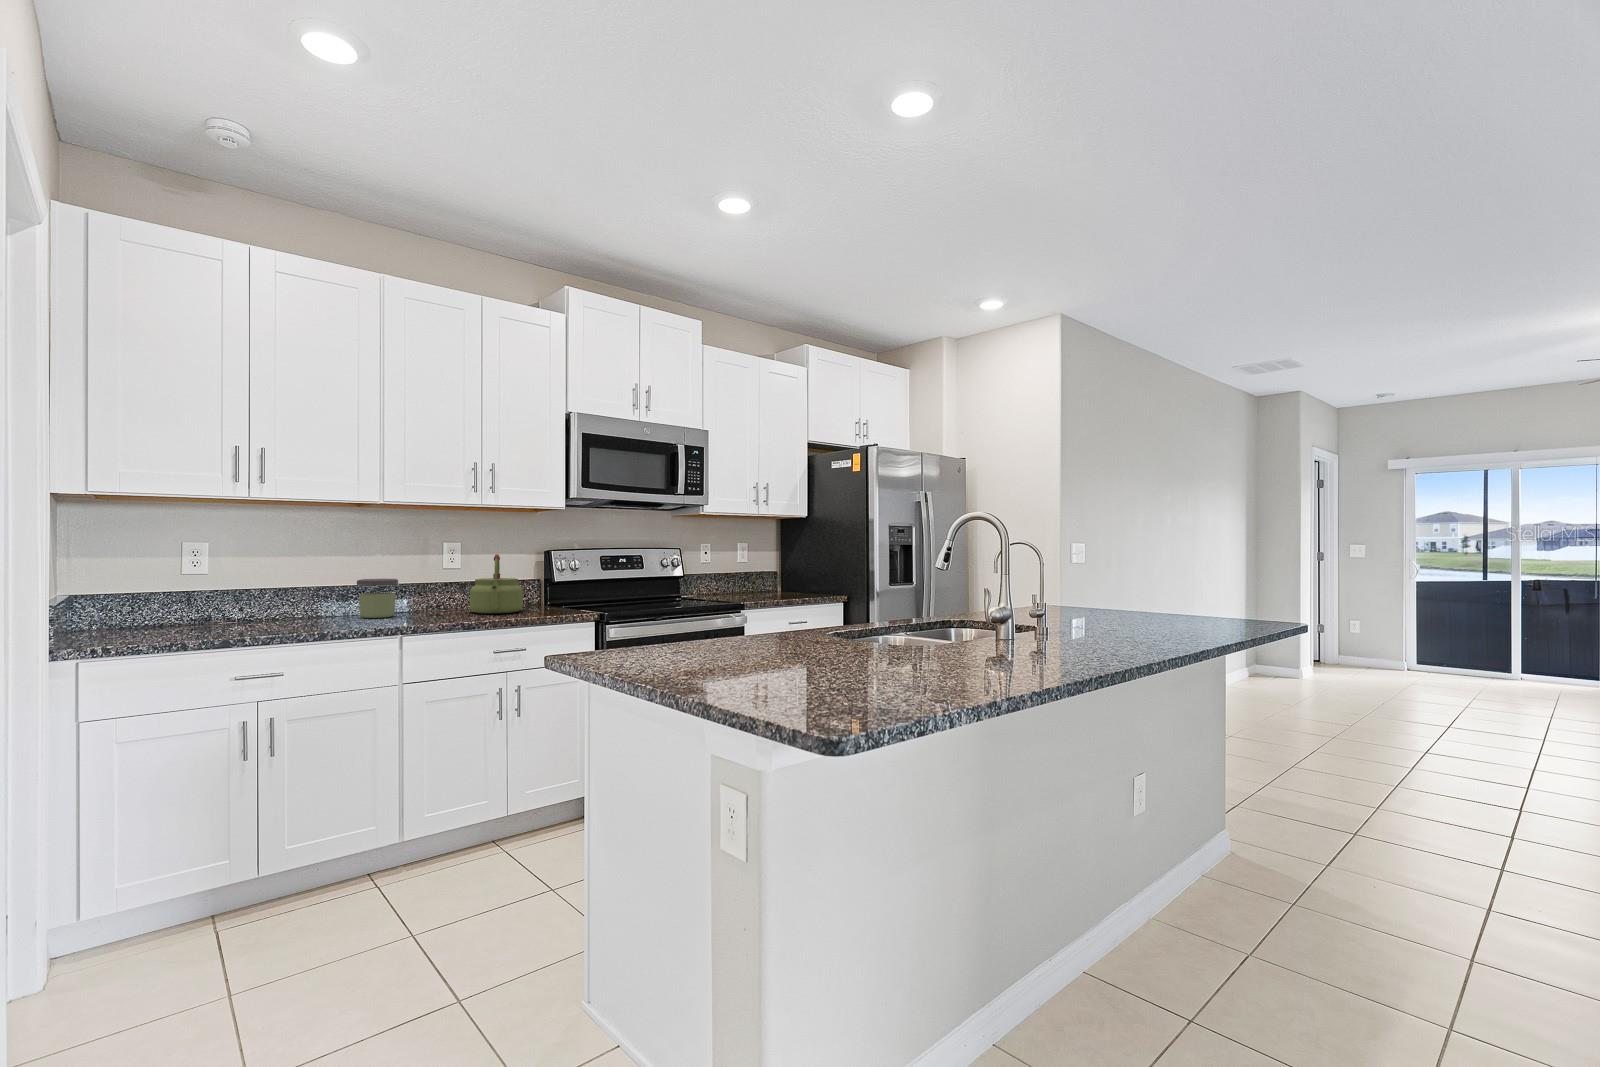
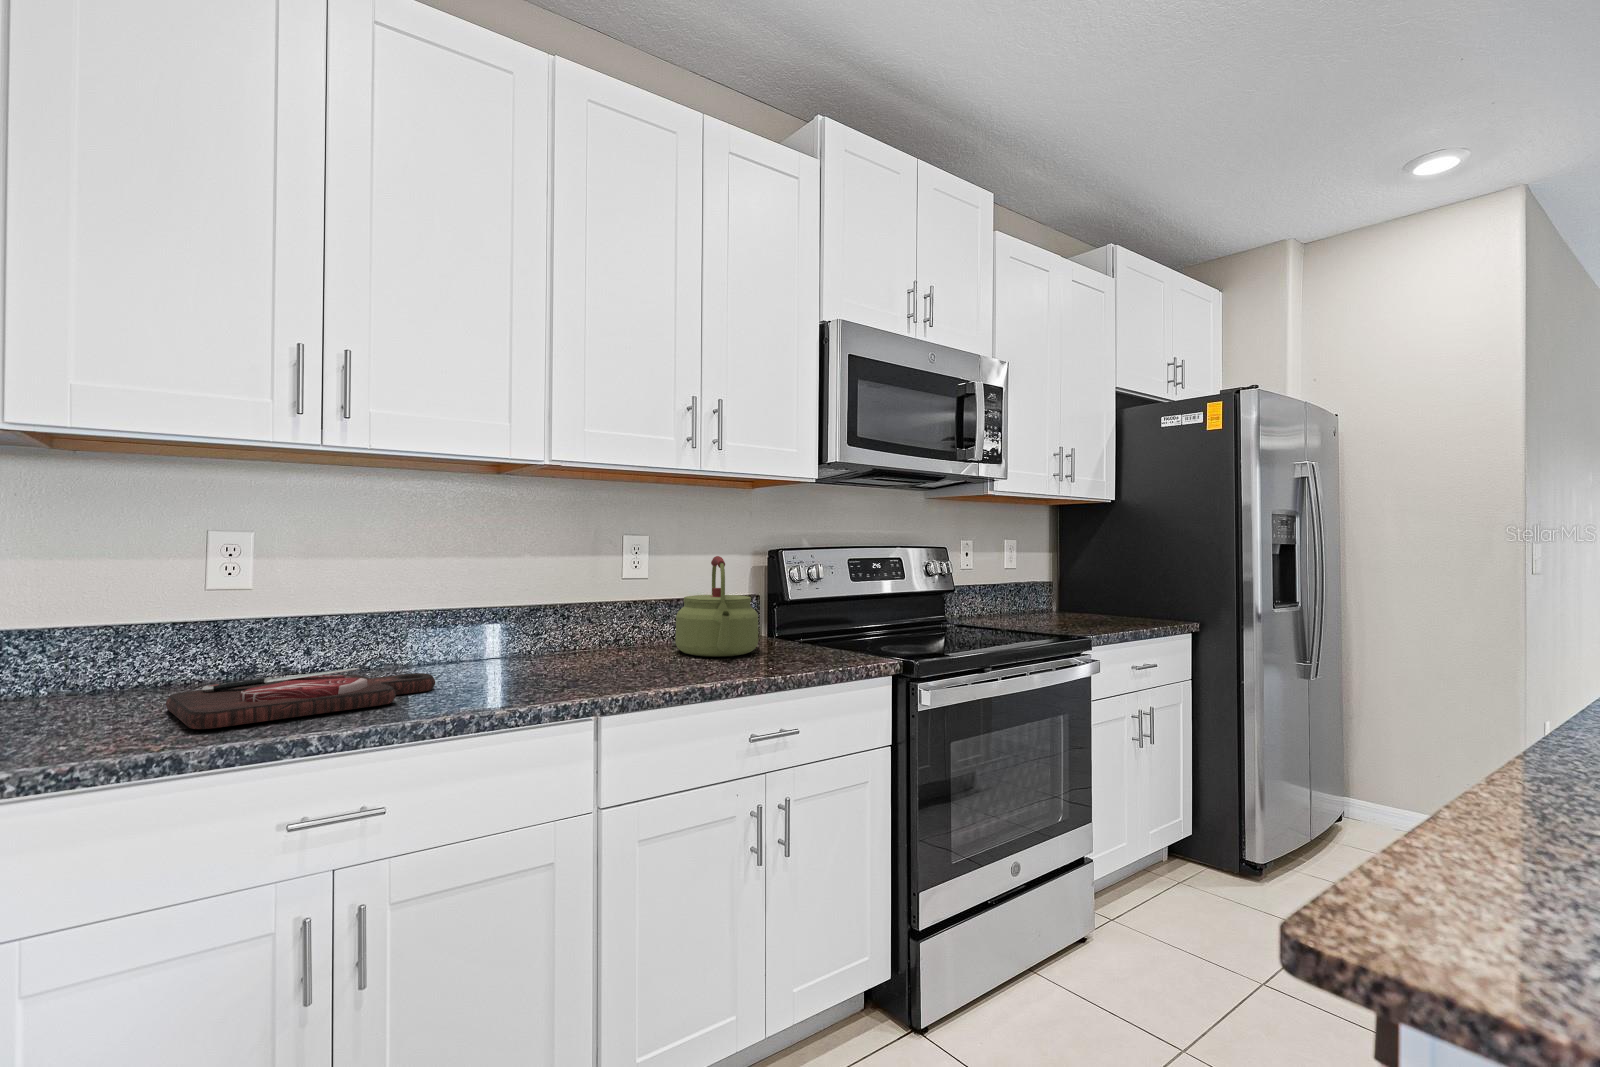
jar: present [357,579,398,618] -> none [503,596,567,667]
cutting board: none [168,613,313,637] -> present [166,668,435,729]

